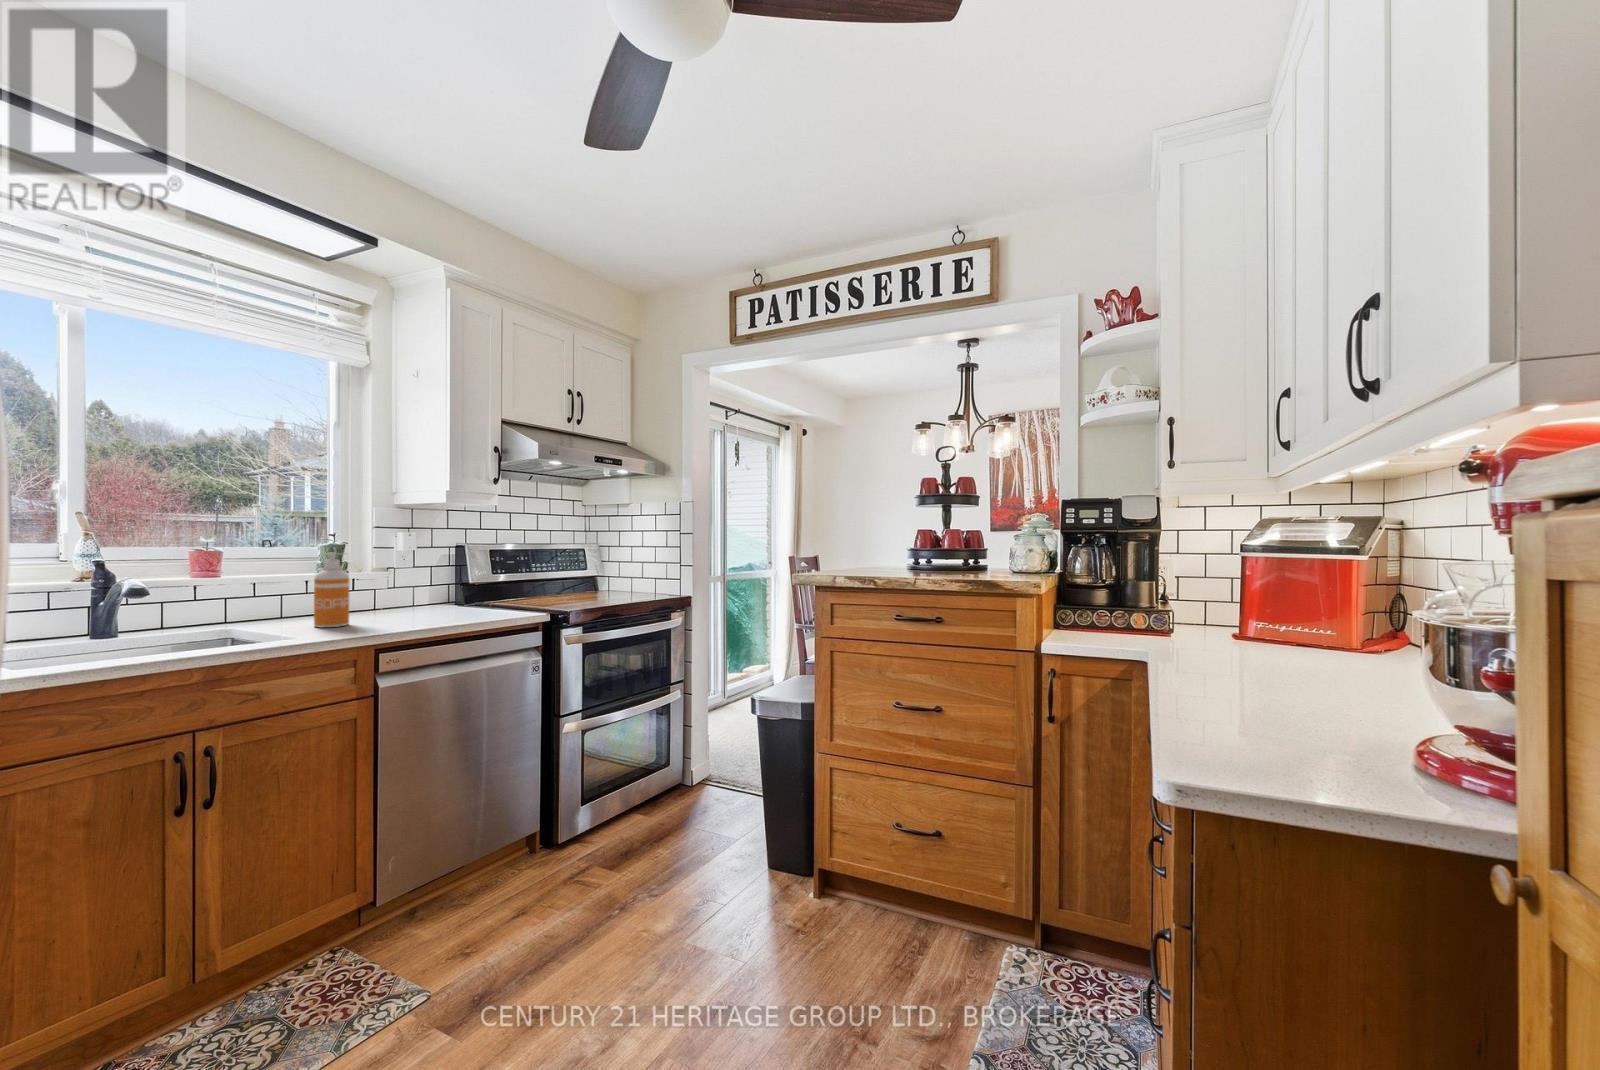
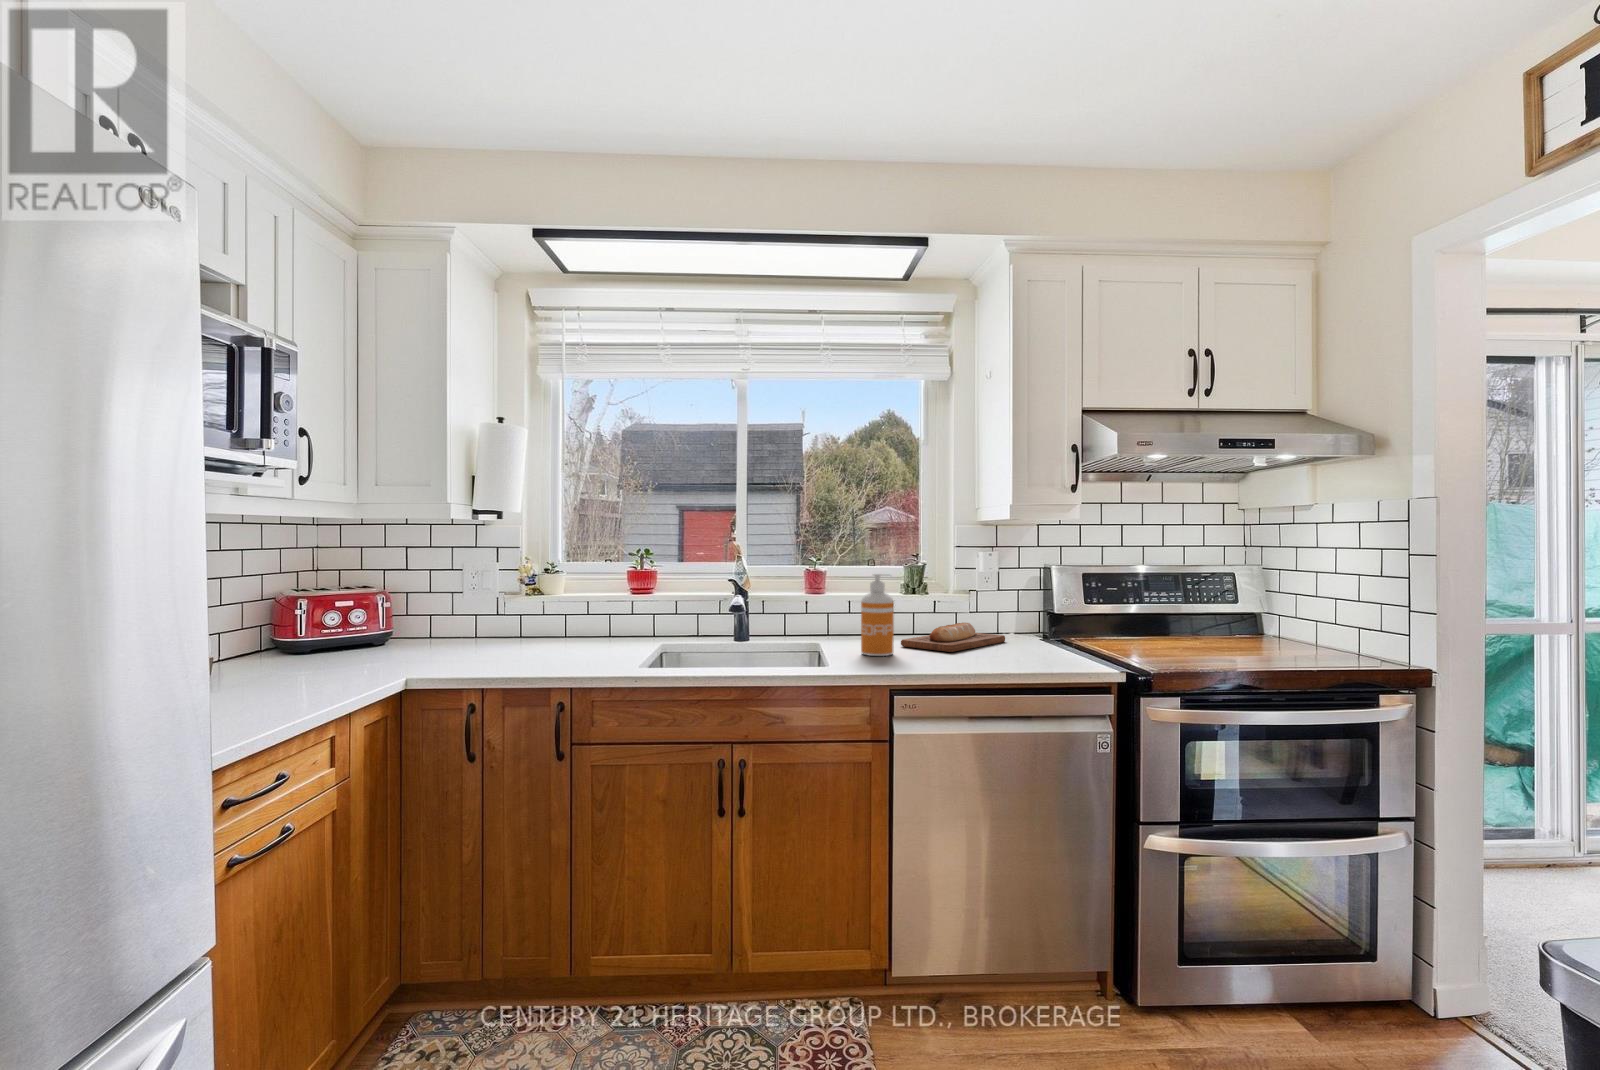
bread loaf: none [342,593,430,618] -> present [901,623,1005,652]

